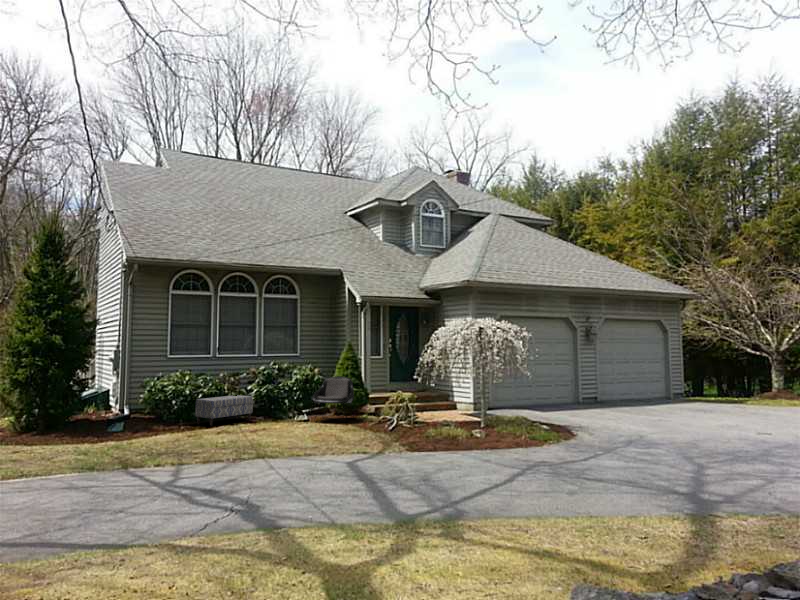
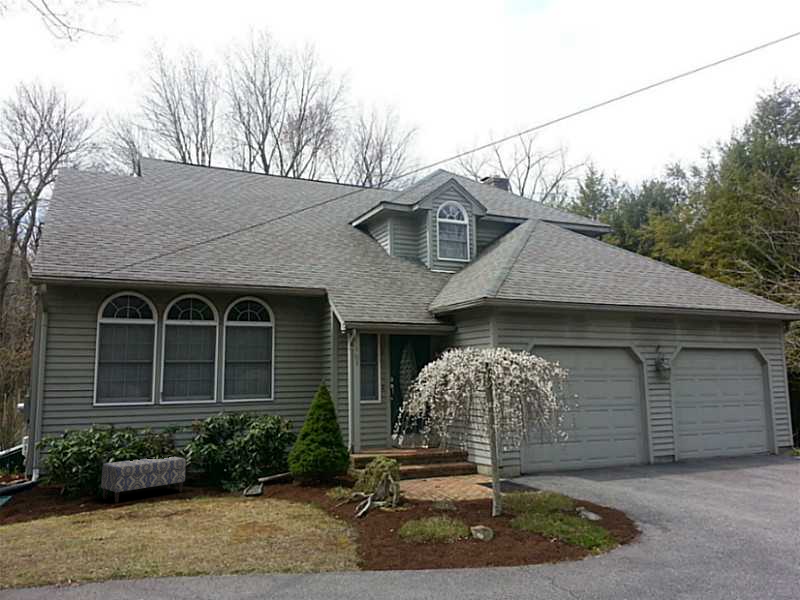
lounge chair: present [312,376,354,423] -> none [260,431,323,500]

